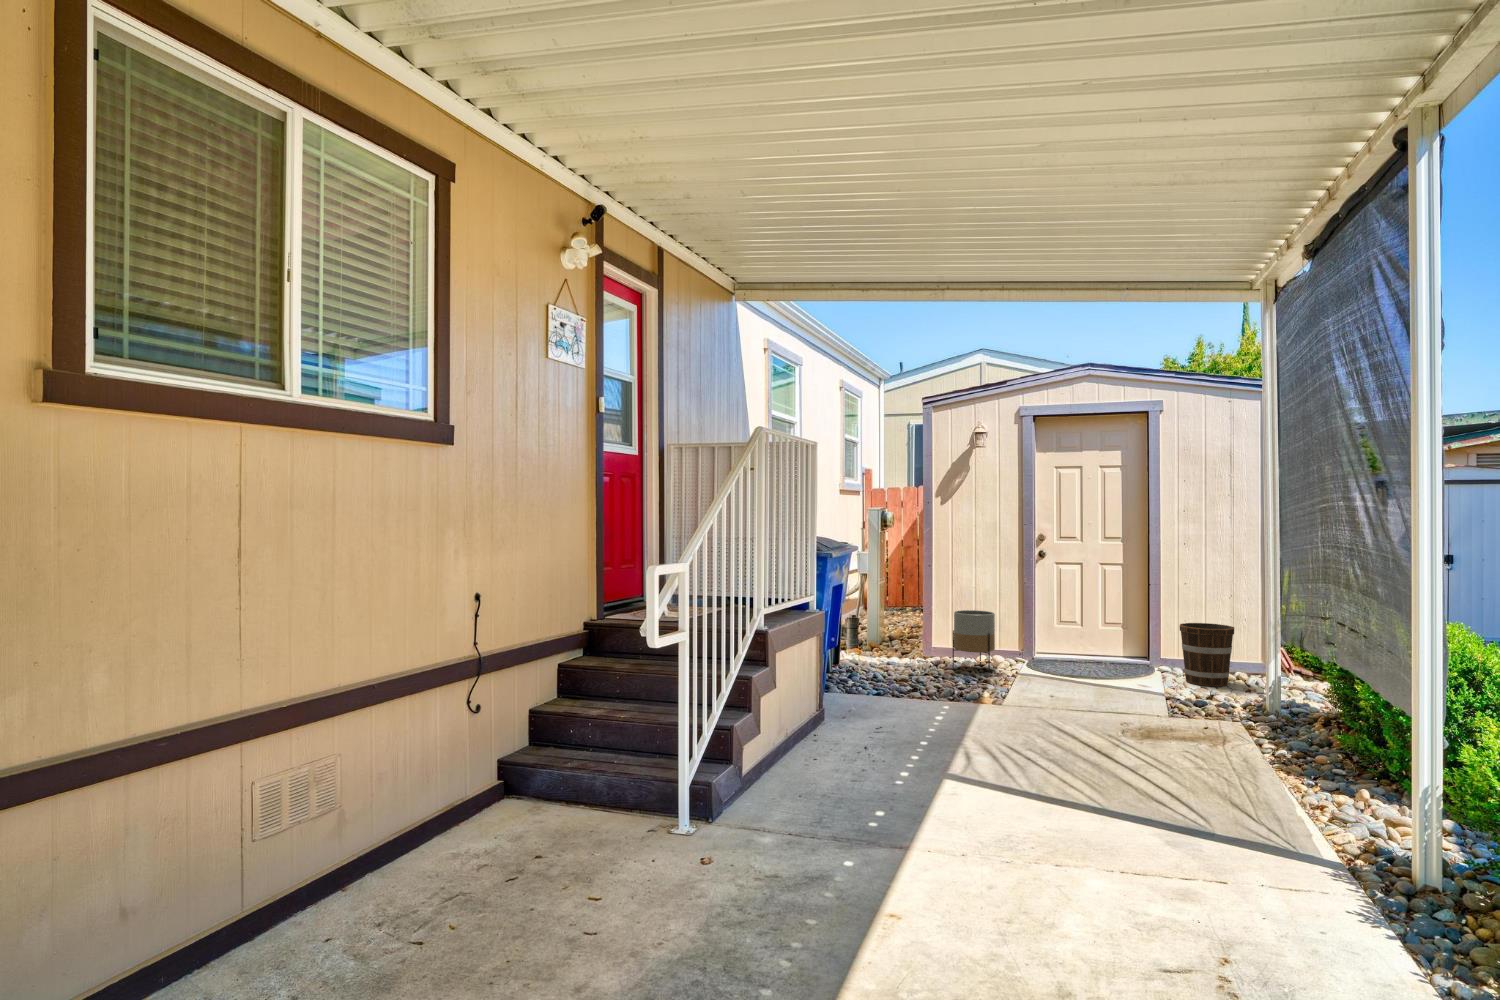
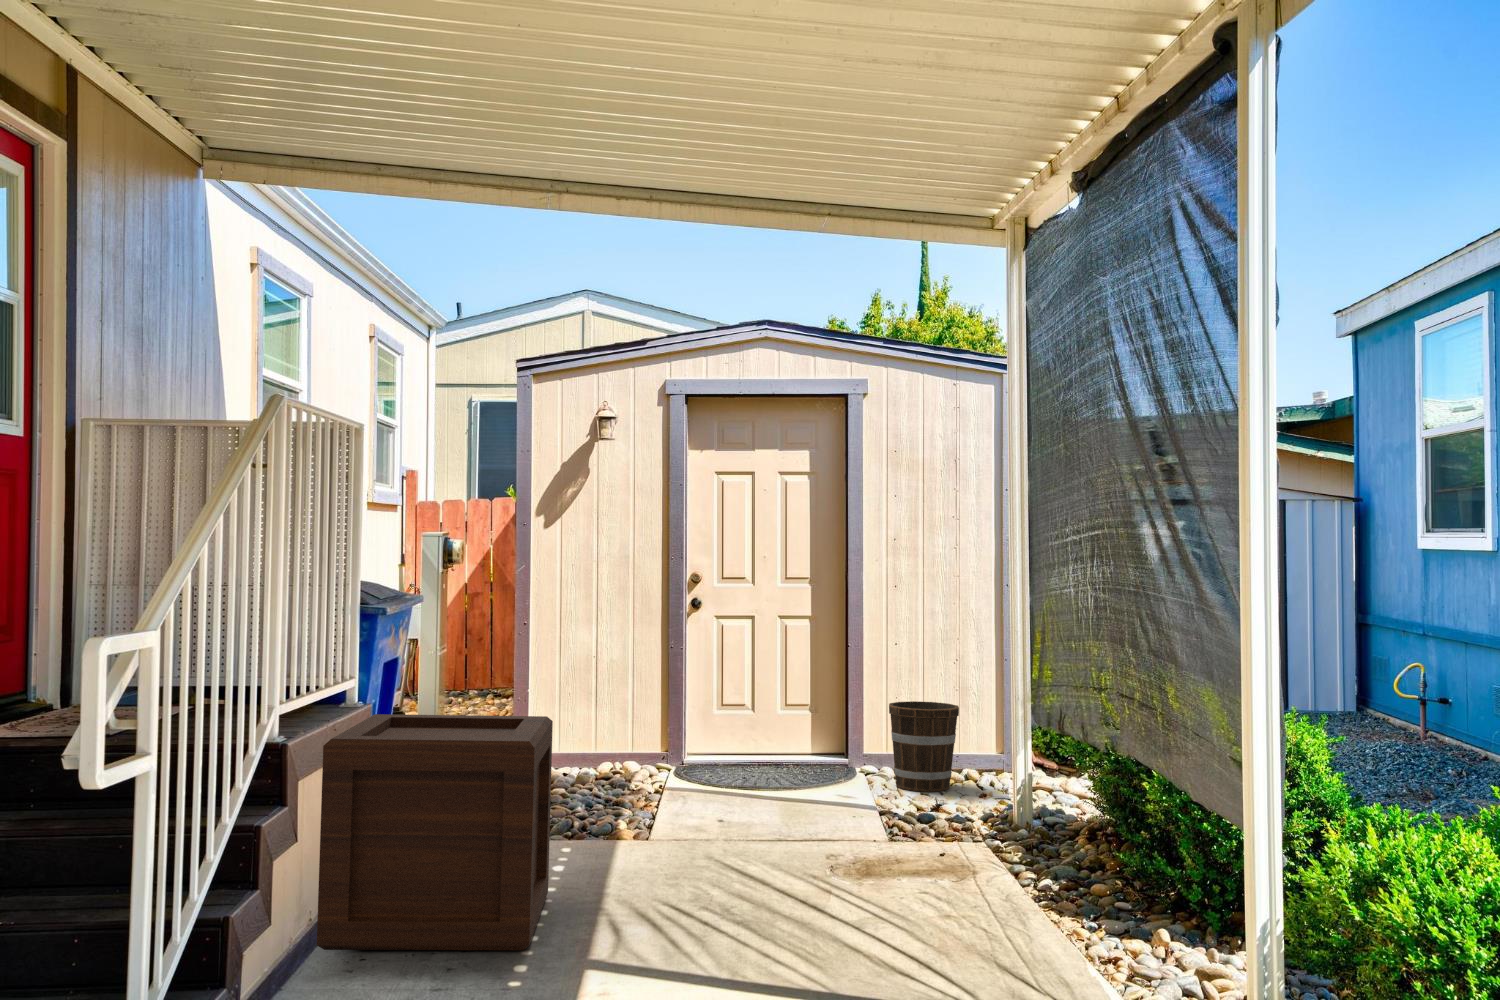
planter: present [953,610,995,672] -> none [564,693,631,790]
wooden crate: none [797,620,932,761] -> present [317,714,553,950]

